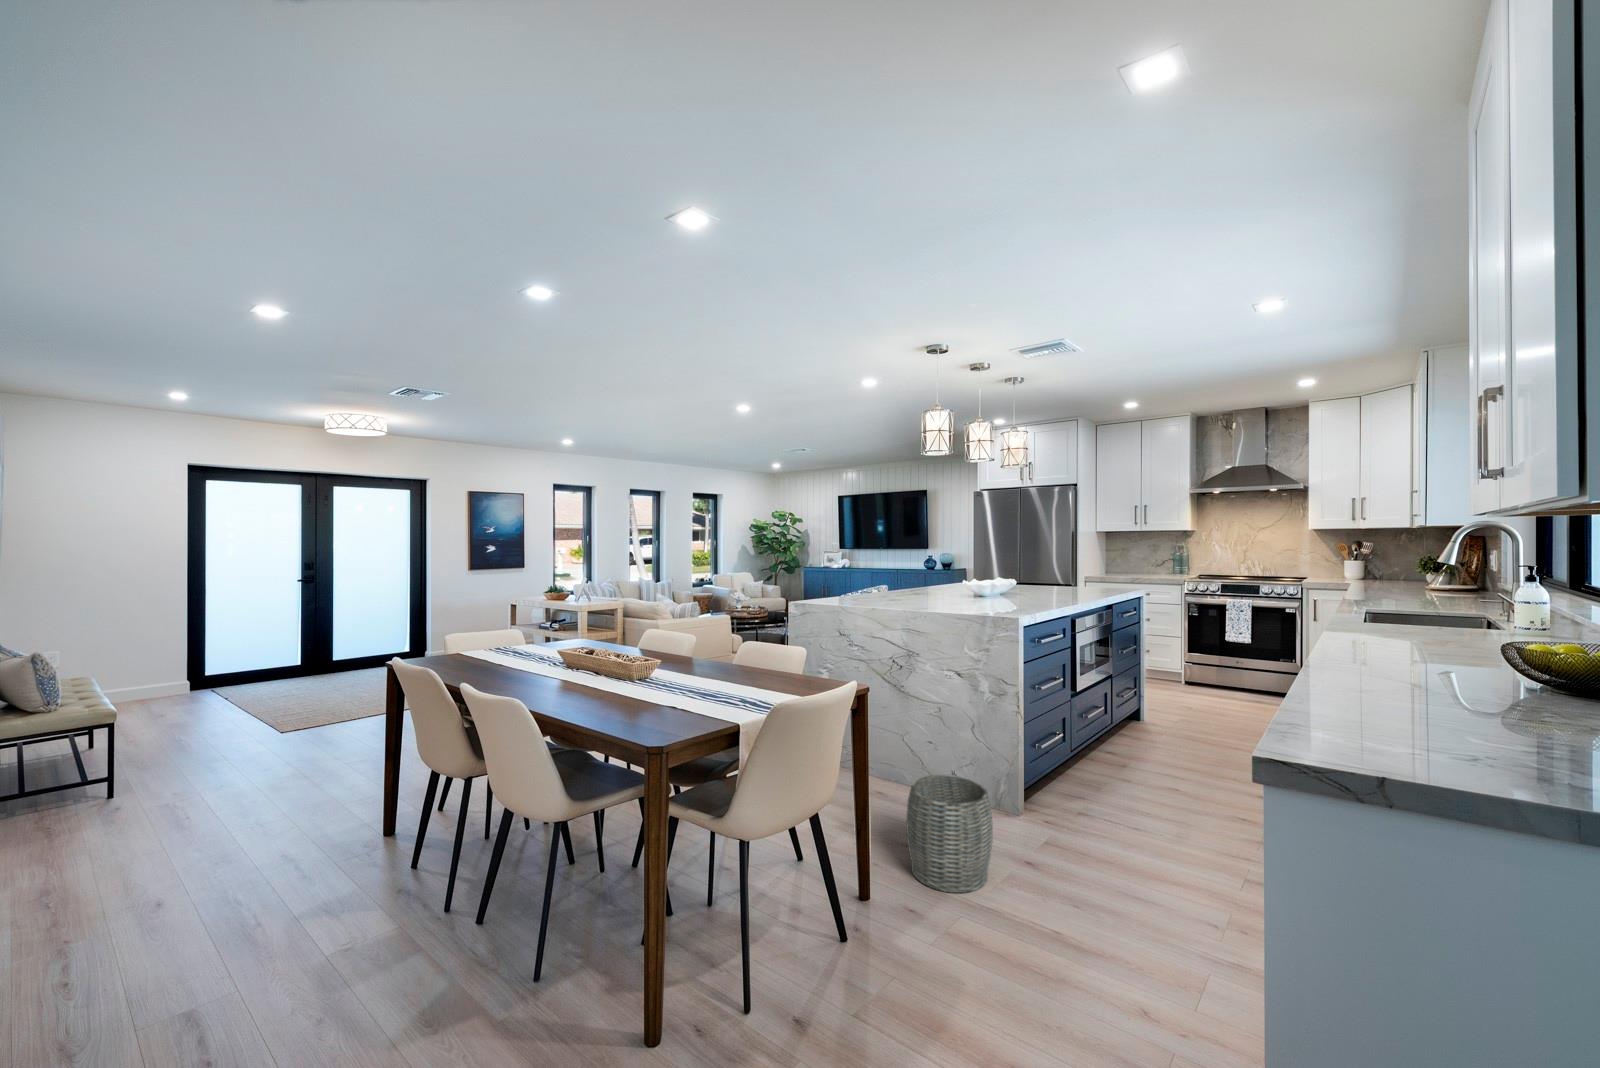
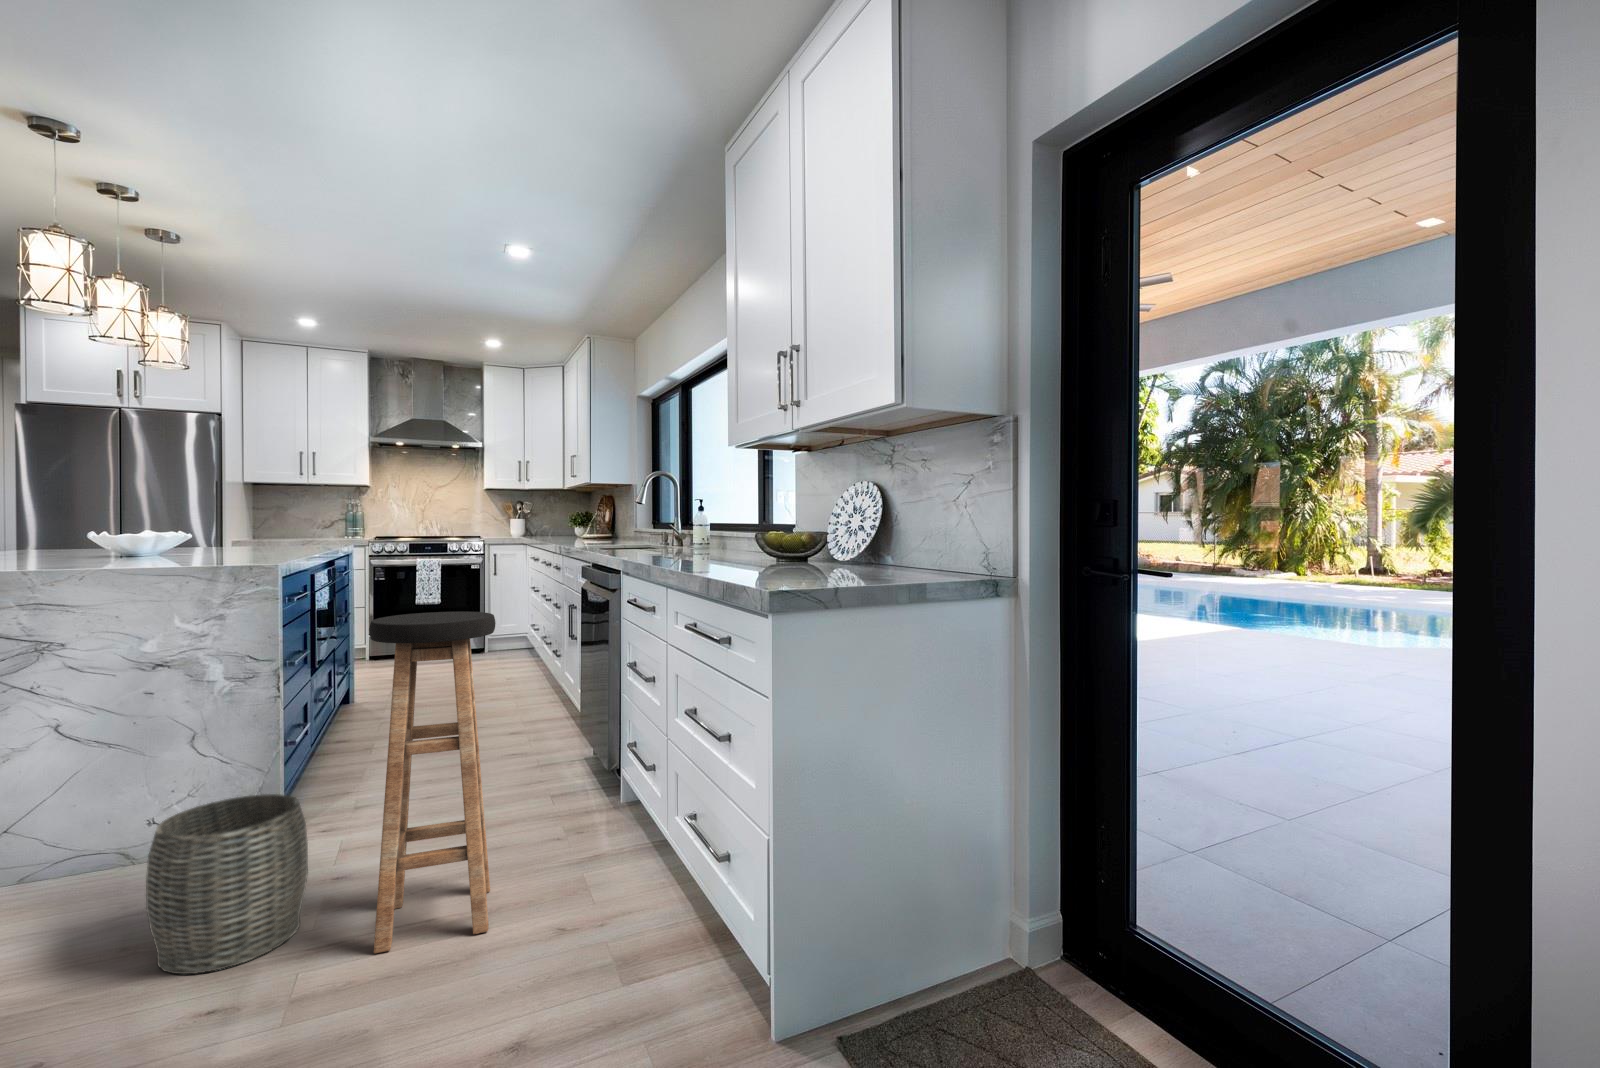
bar stool: none [1004,678,1118,976] -> present [369,612,496,953]

